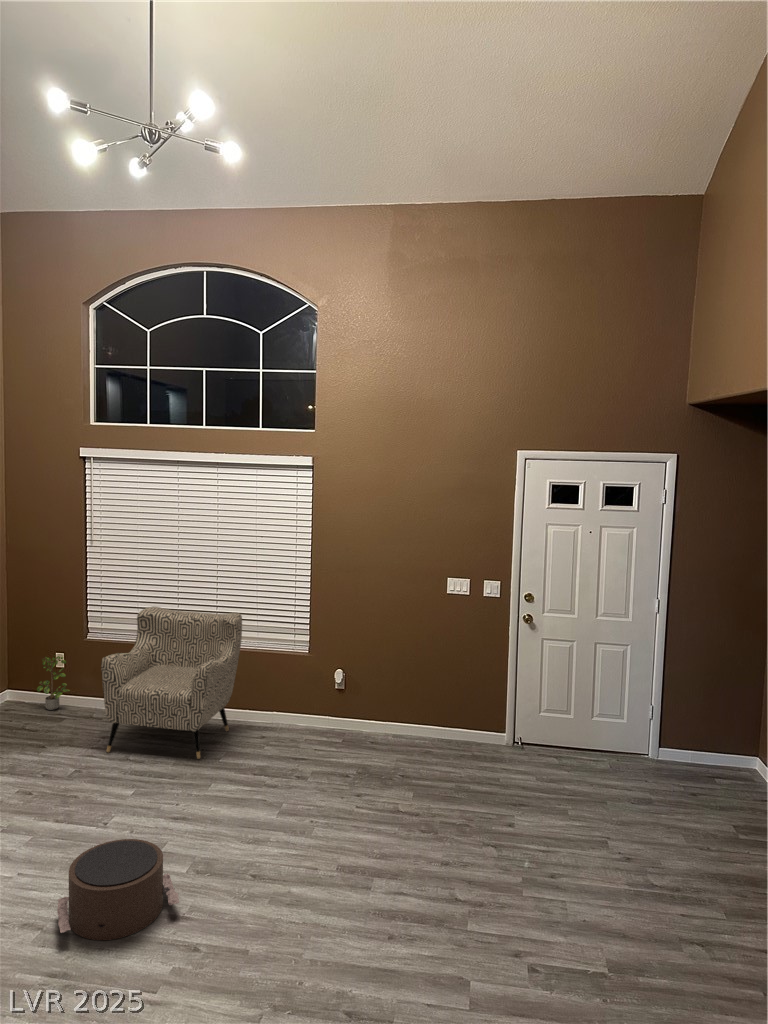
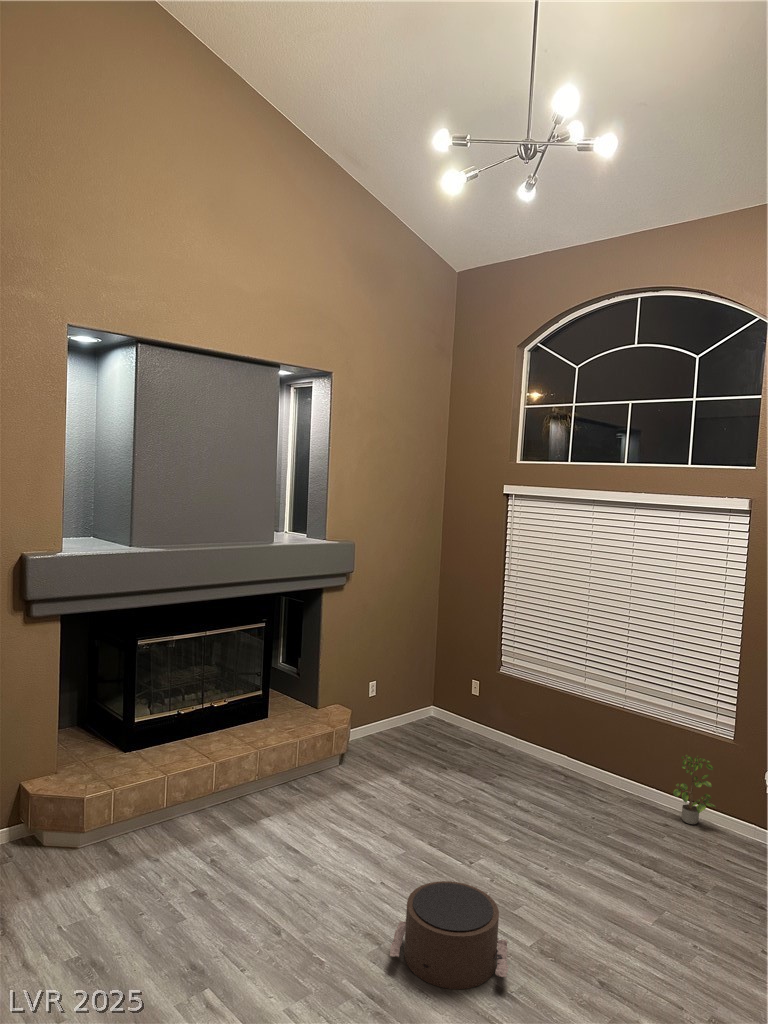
armchair: present [101,607,242,759] -> none [496,651,652,827]
potted plant: present [37,655,70,710] -> present [673,755,716,824]

